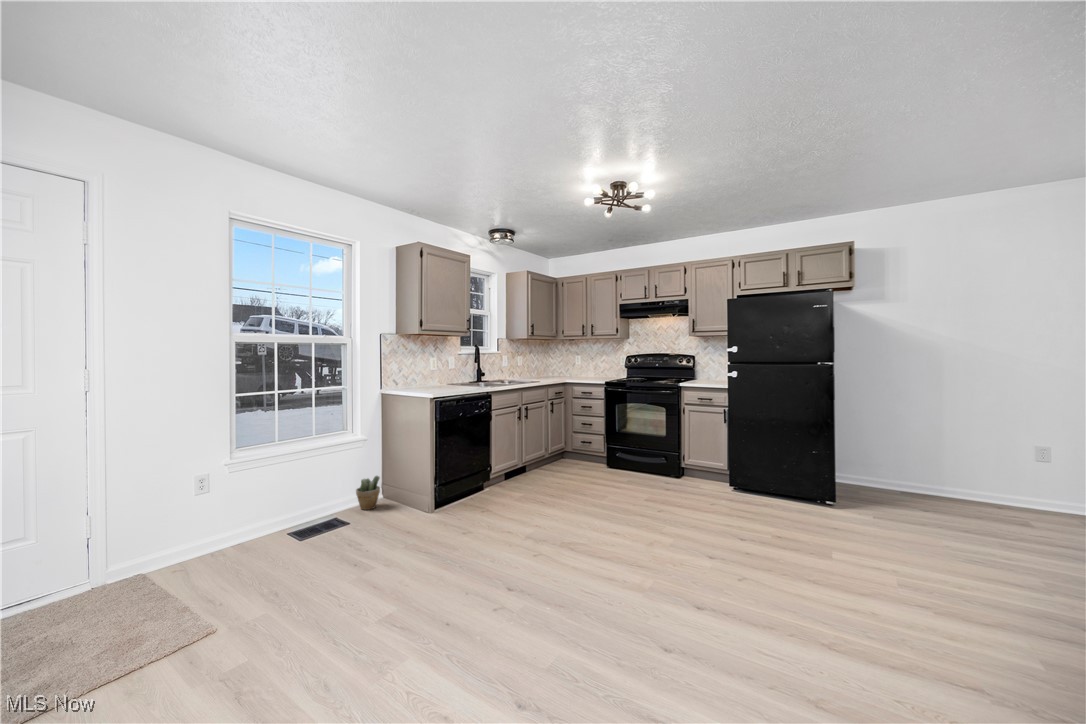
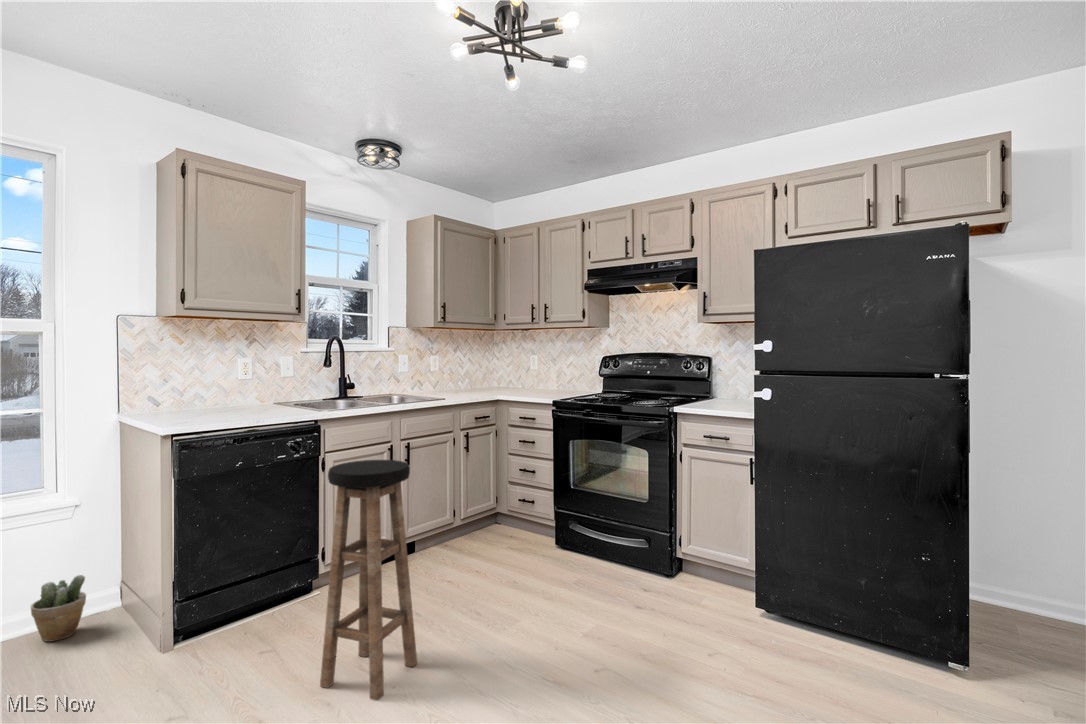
bar stool: none [529,409,570,522] -> present [320,460,417,700]

